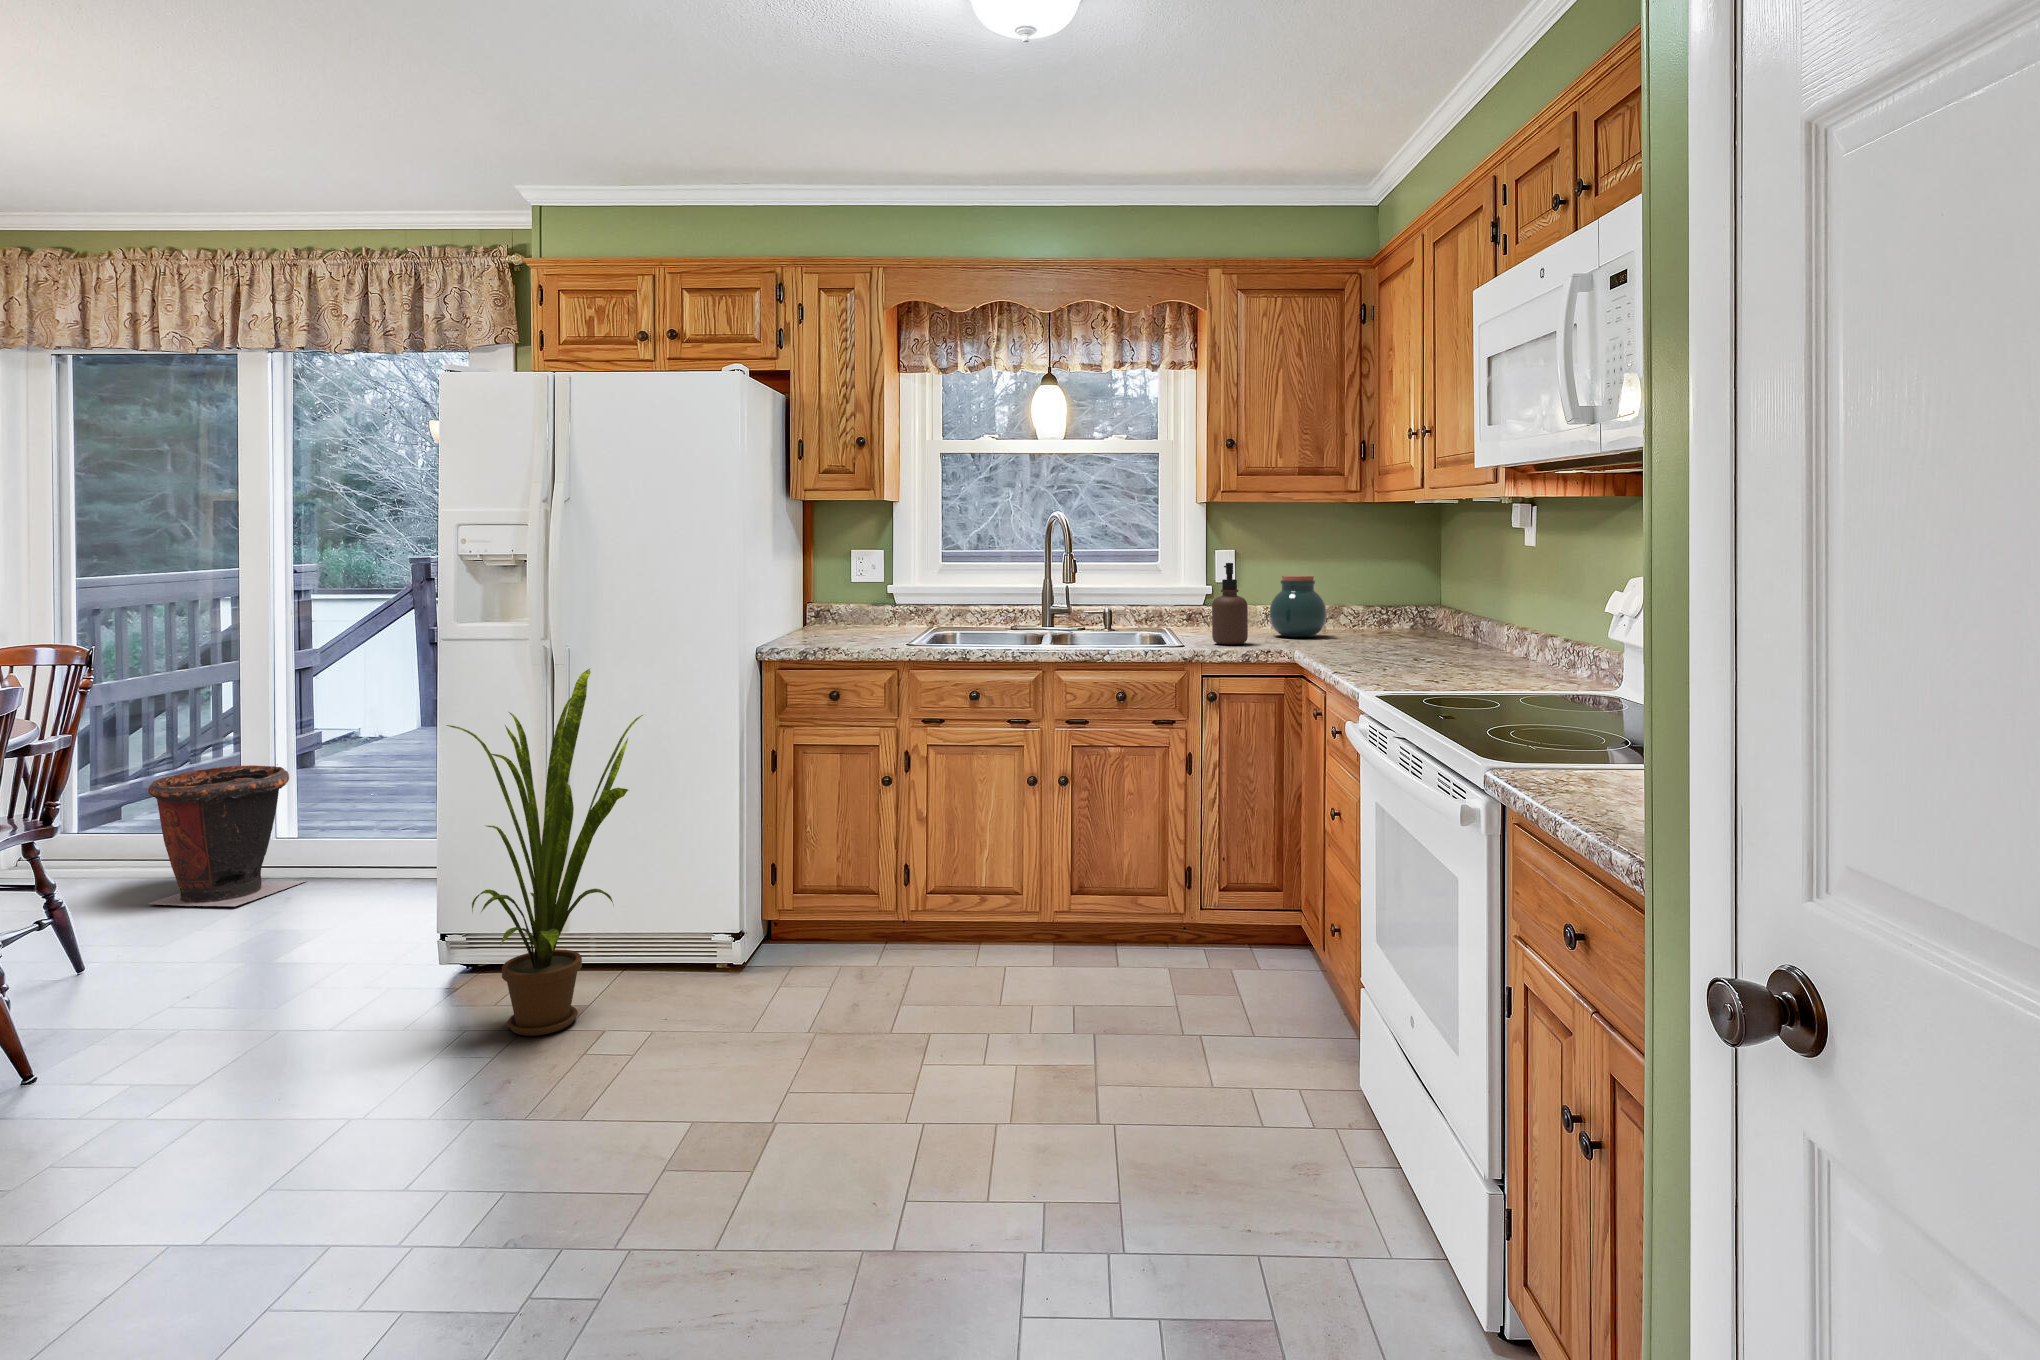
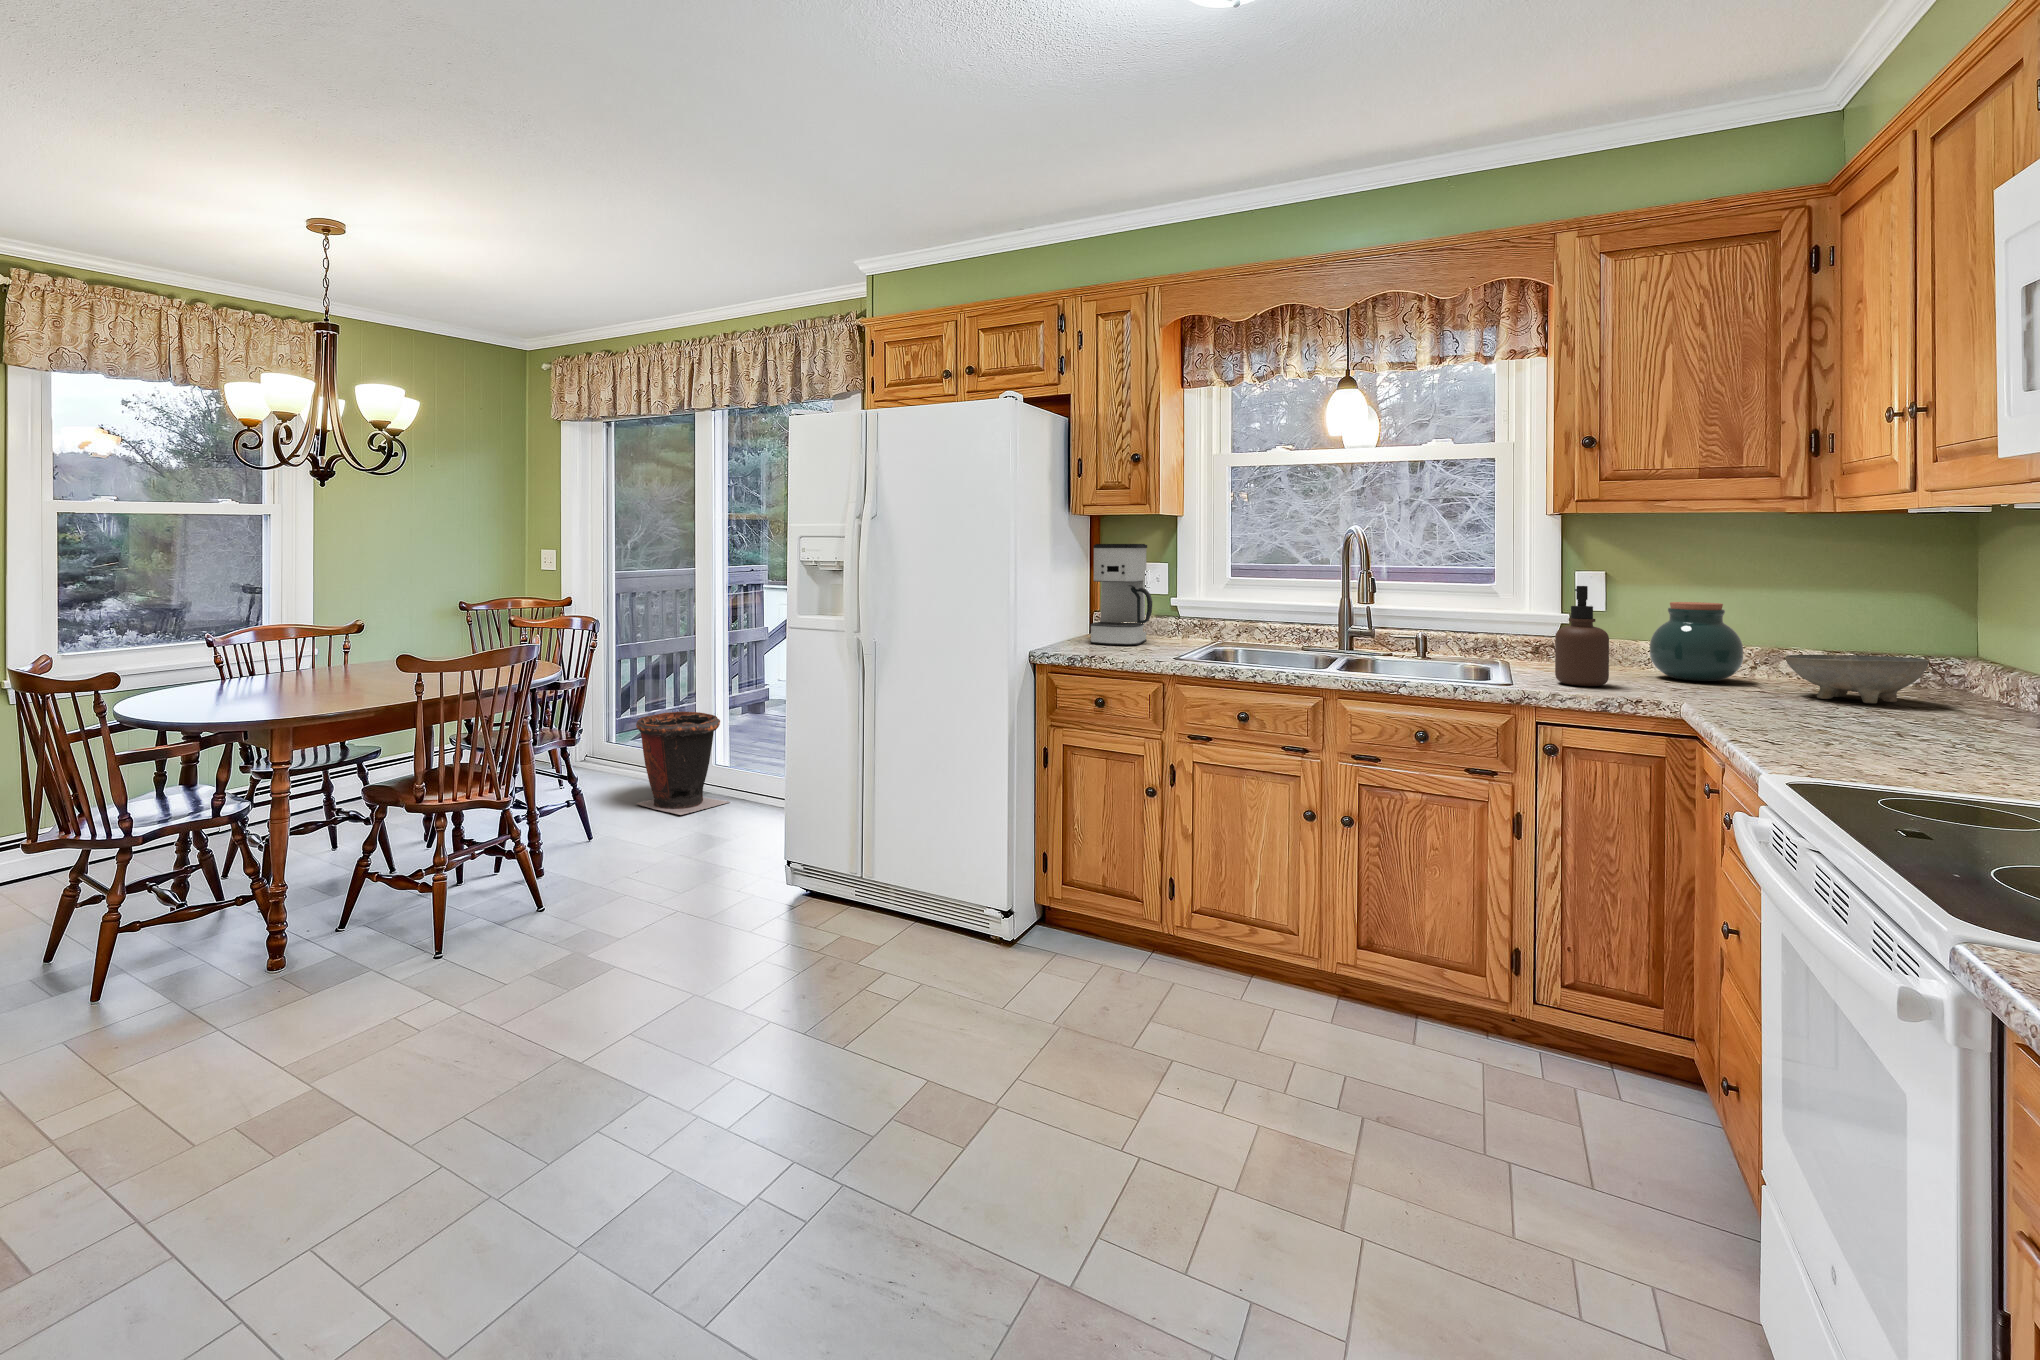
coffee maker: none [809,530,871,636] -> present [1090,544,1152,645]
bowl: none [1352,610,1427,644] -> present [1785,655,1929,703]
house plant: present [447,669,643,1036] -> none [767,664,920,977]

